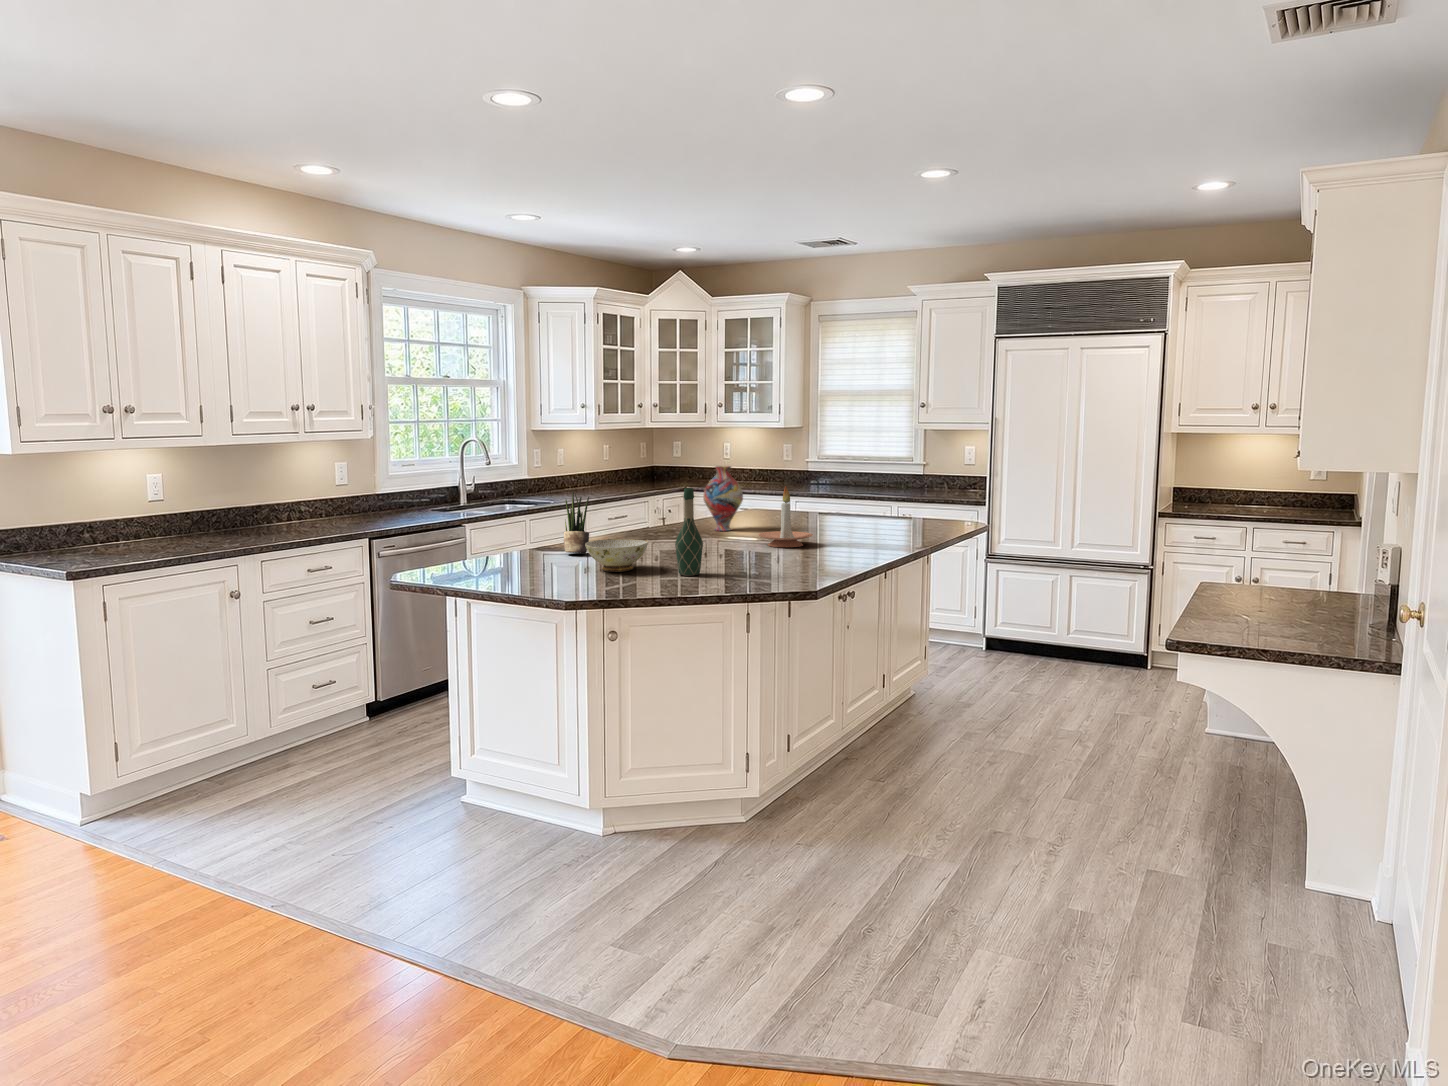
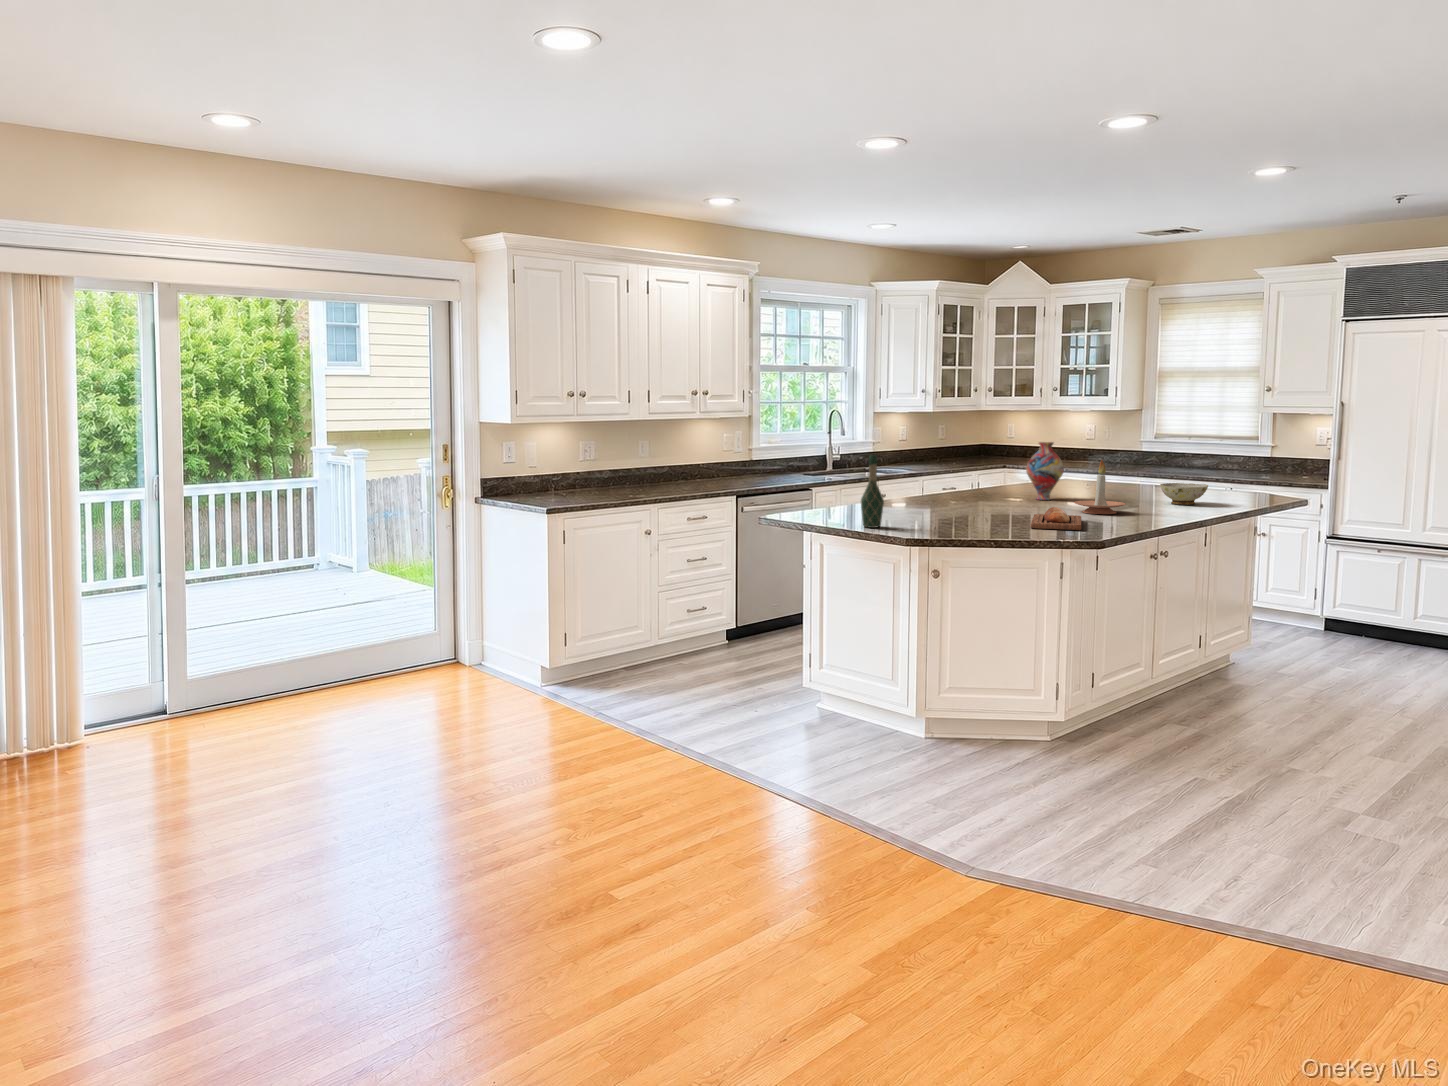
wine bottle: present [675,488,703,576] -> present [861,455,884,528]
potted plant: present [564,492,589,553] -> none [901,459,924,511]
ceramic bowl: present [585,539,648,572] -> present [1160,483,1208,505]
bread loaf: none [717,544,773,571] -> present [1031,507,1081,530]

